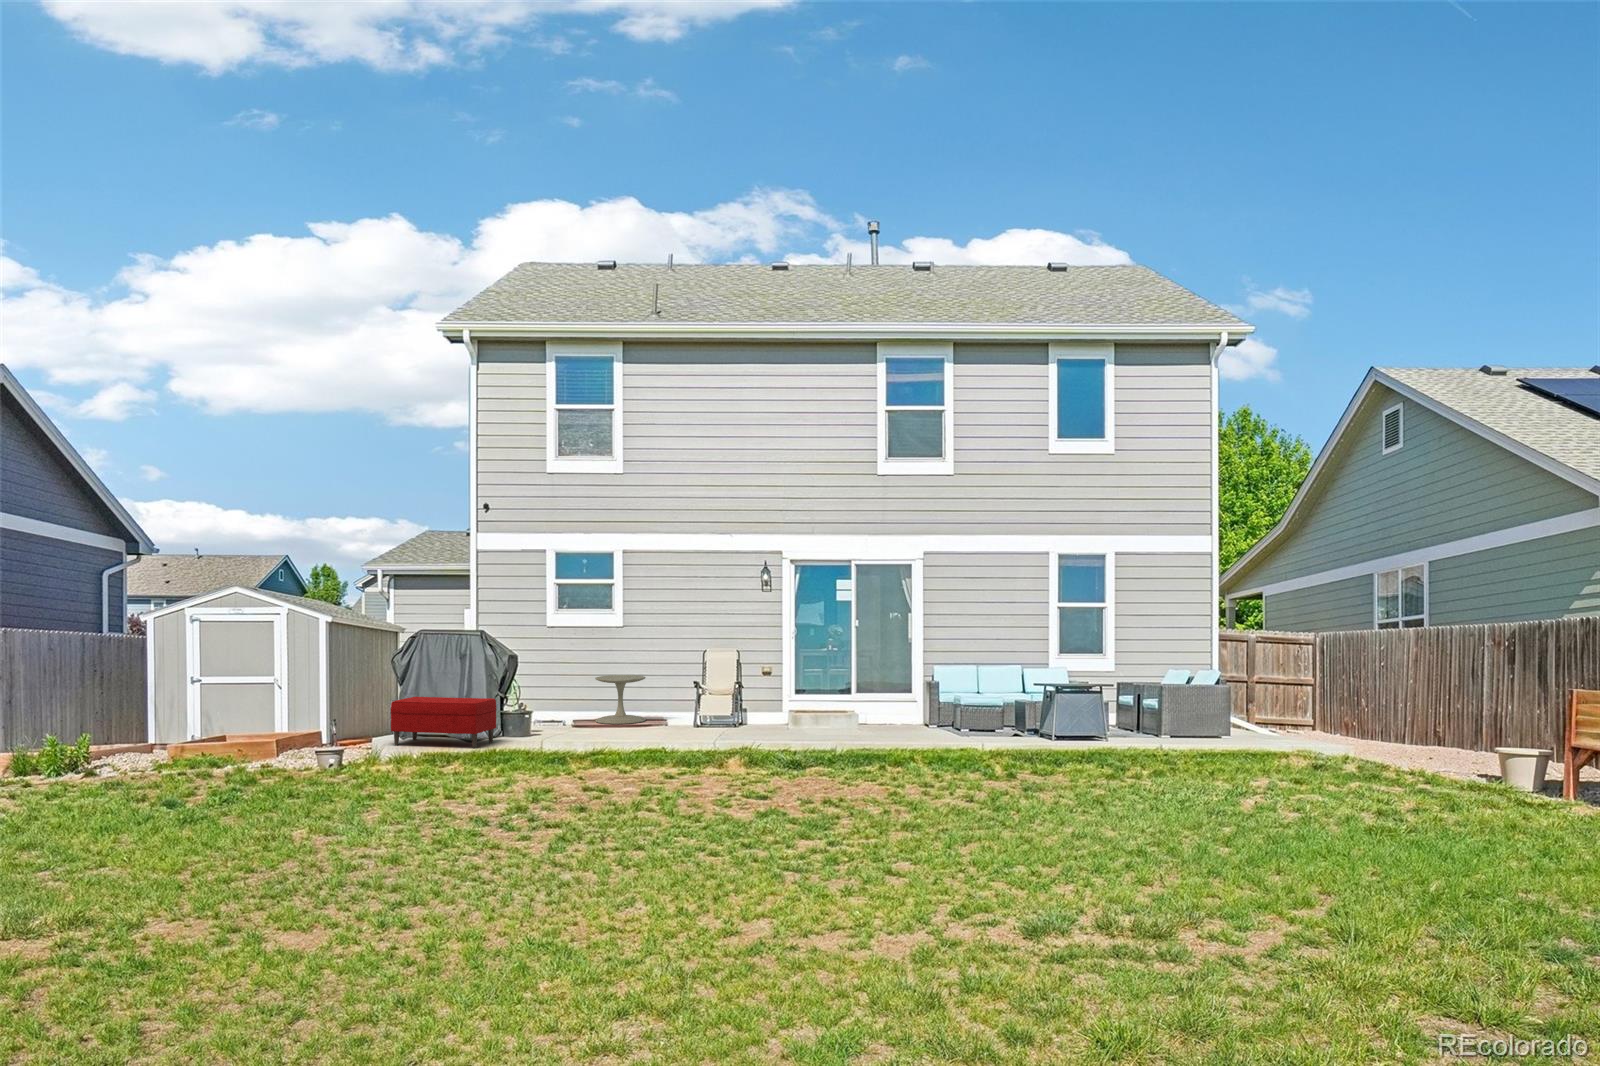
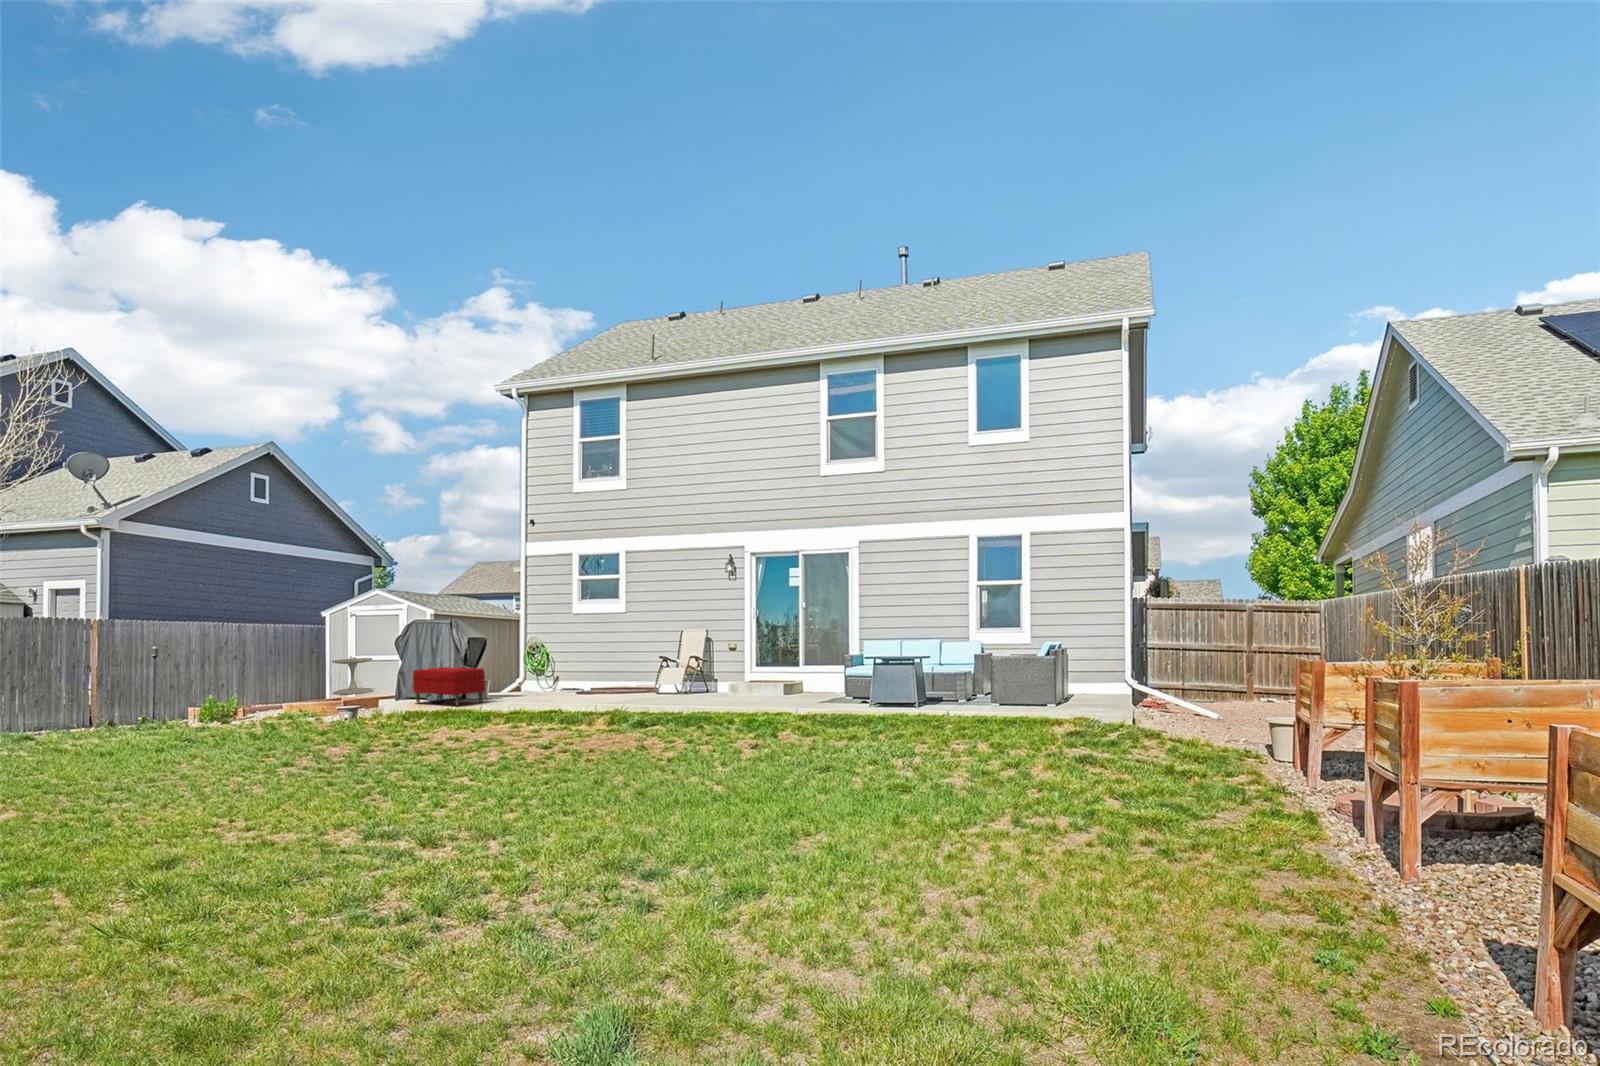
side table: present [595,675,646,724] -> present [332,658,373,695]

